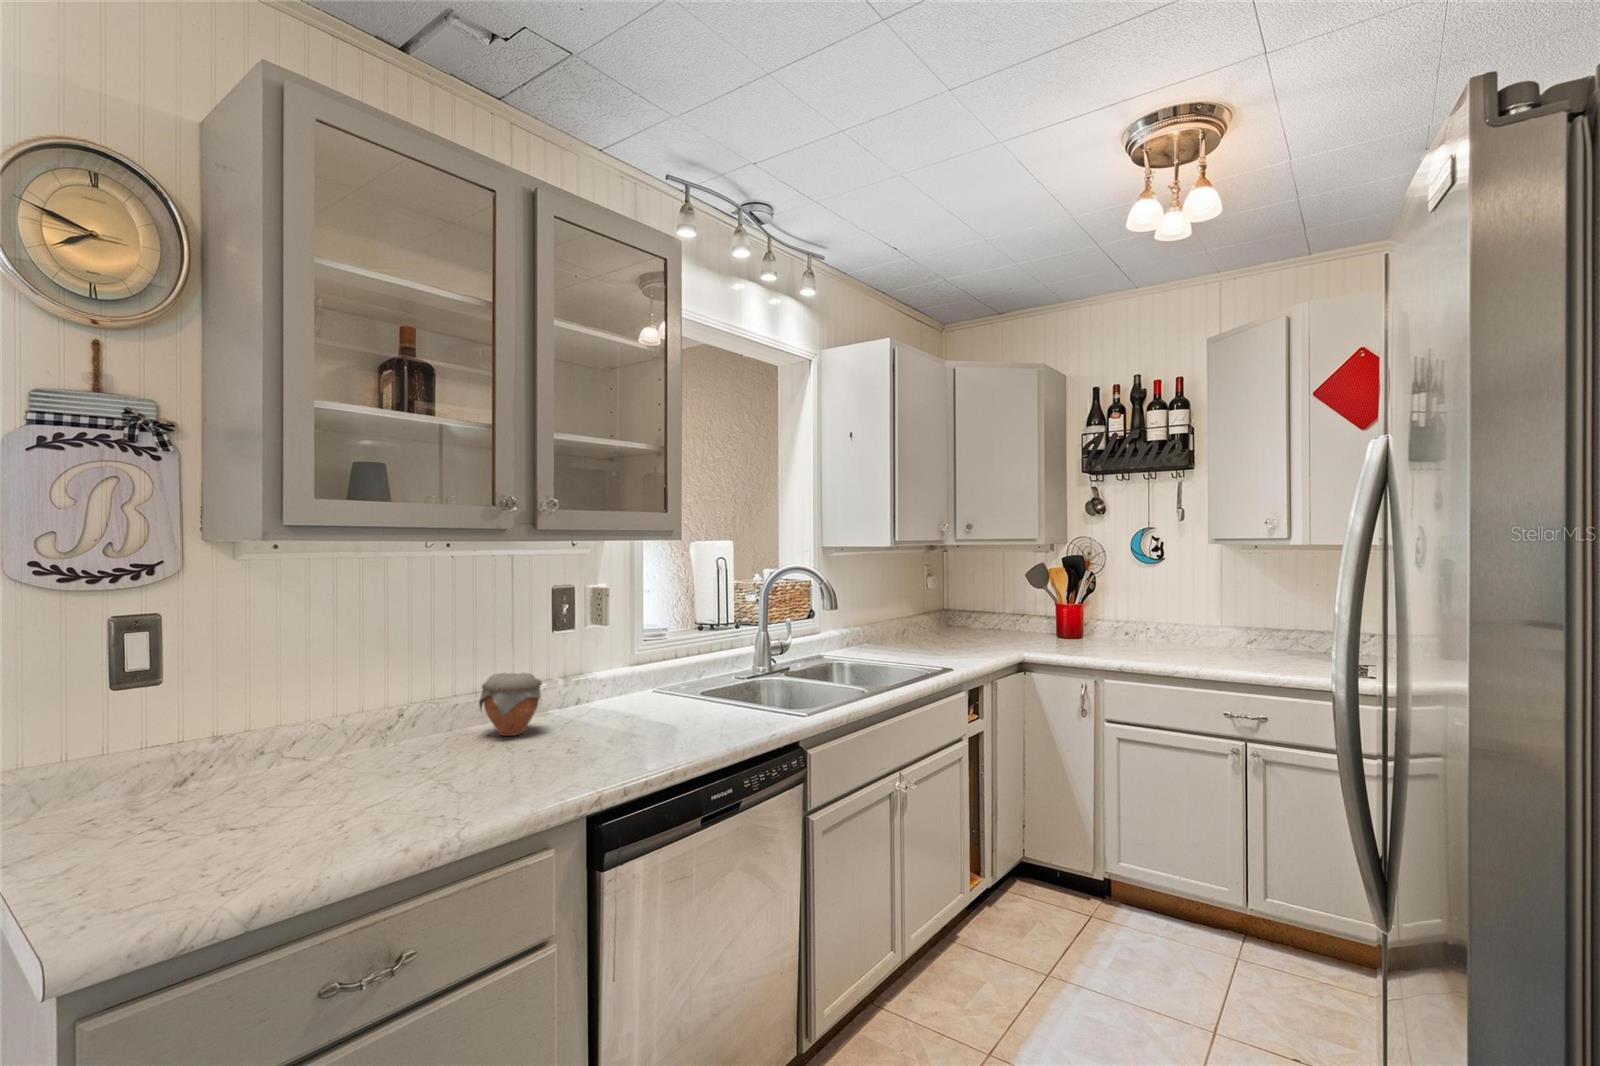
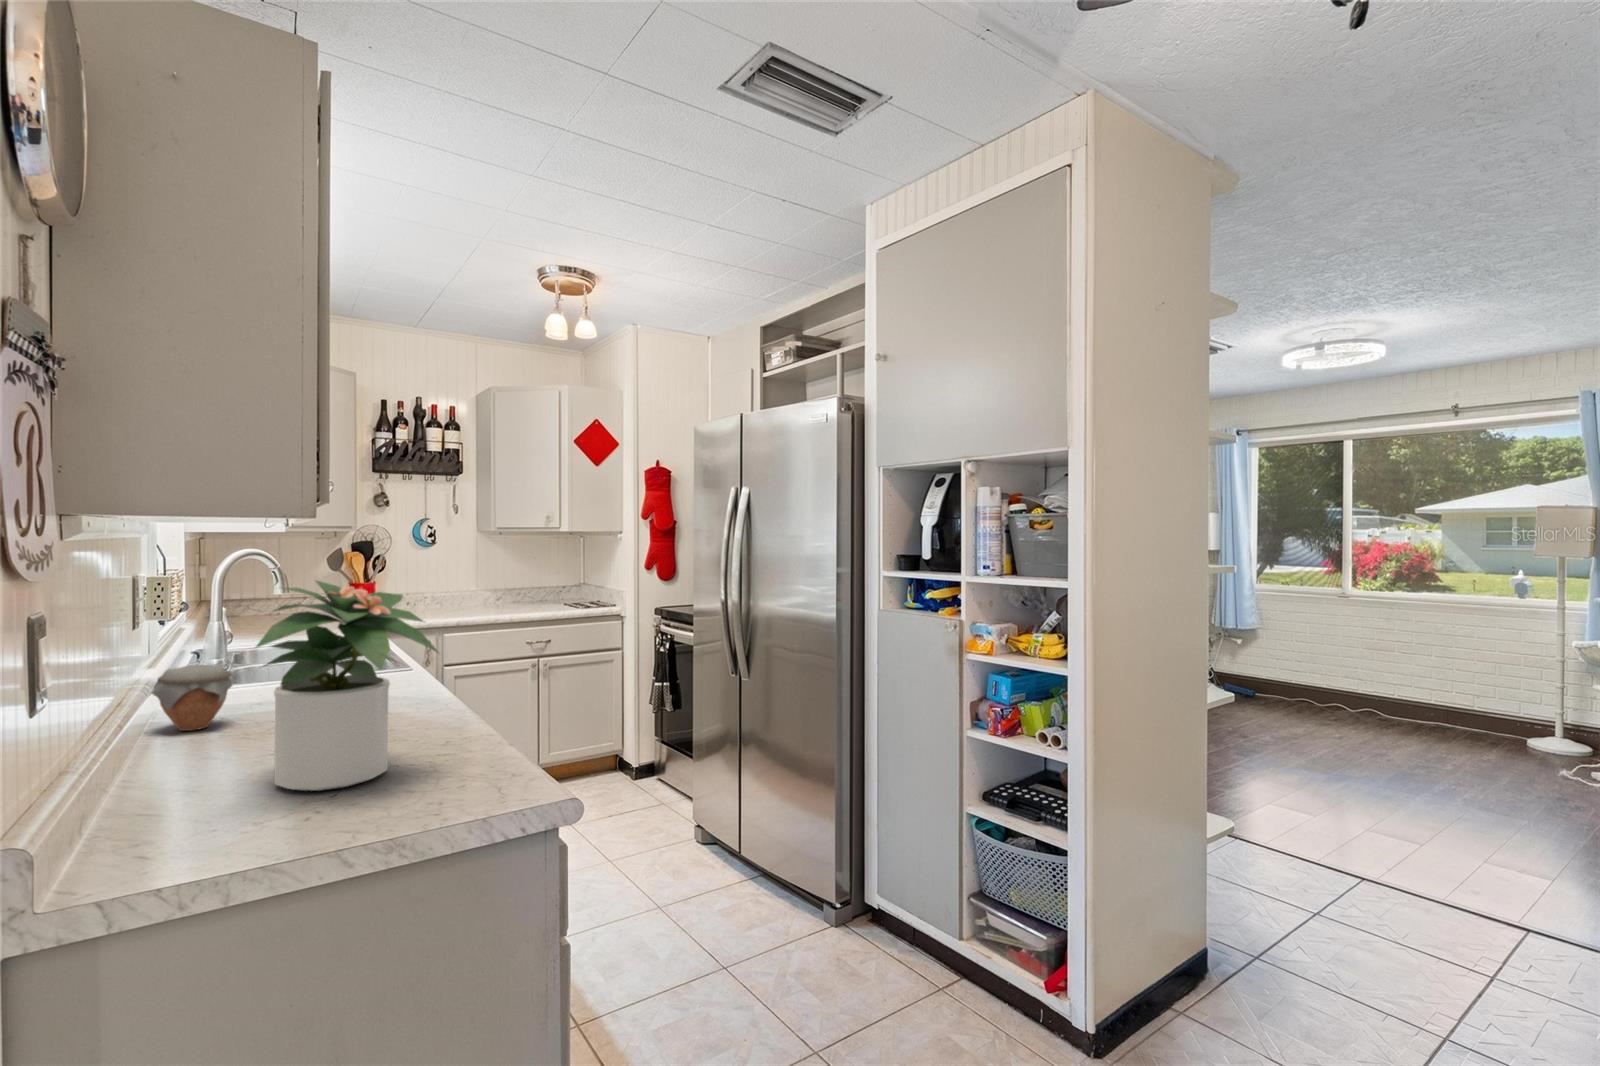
potted plant: none [160,598,396,843] -> present [256,581,438,791]

